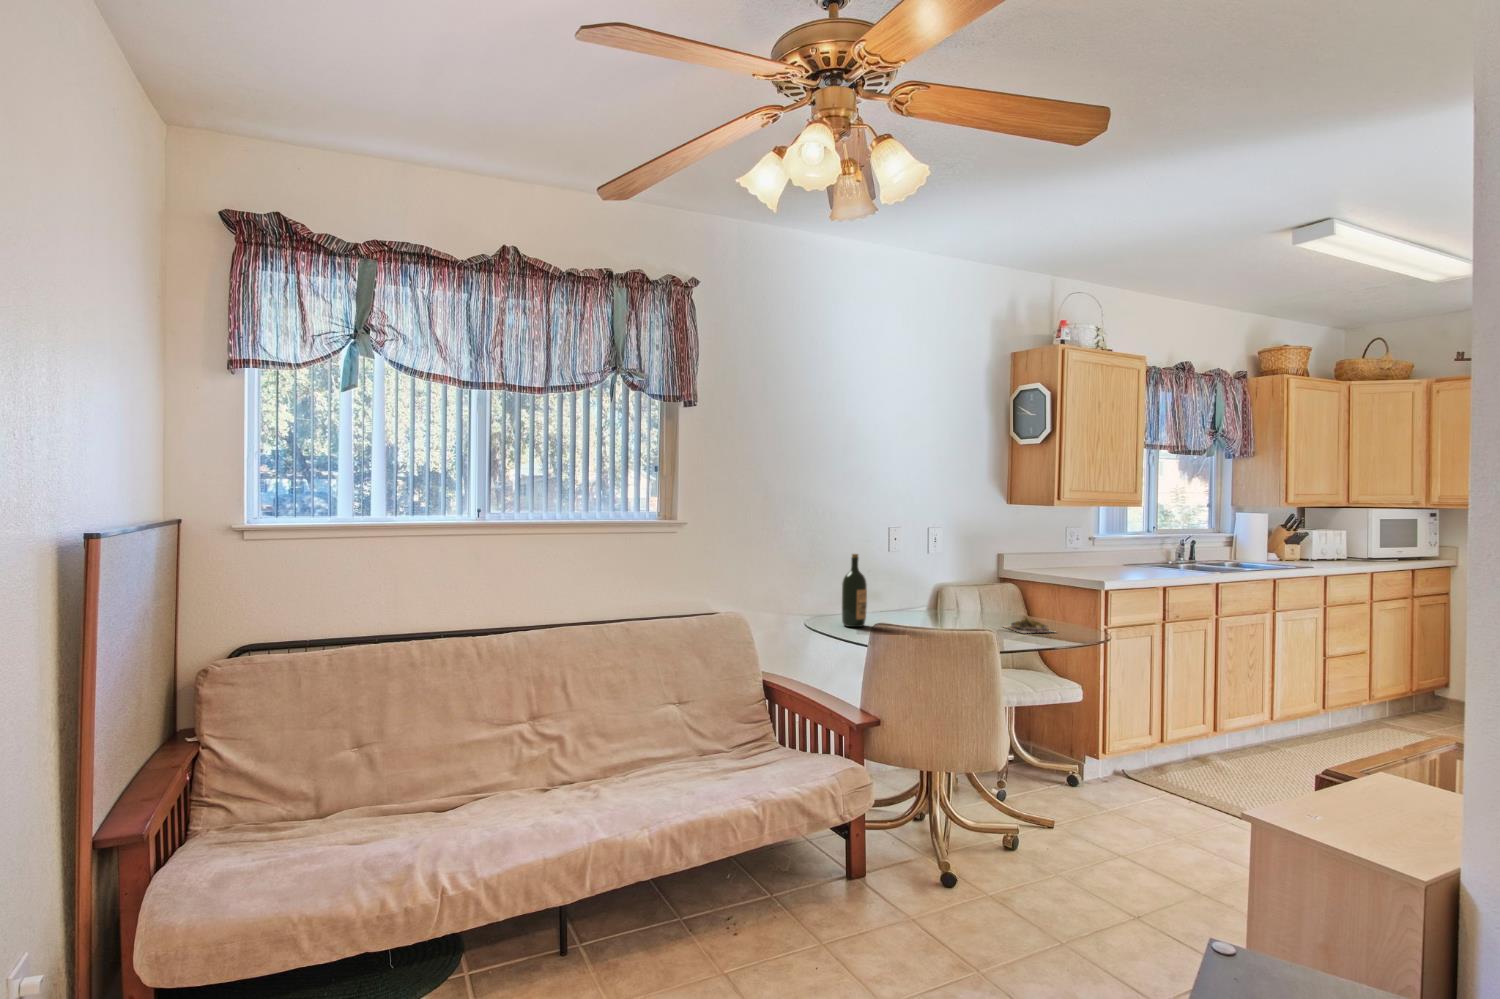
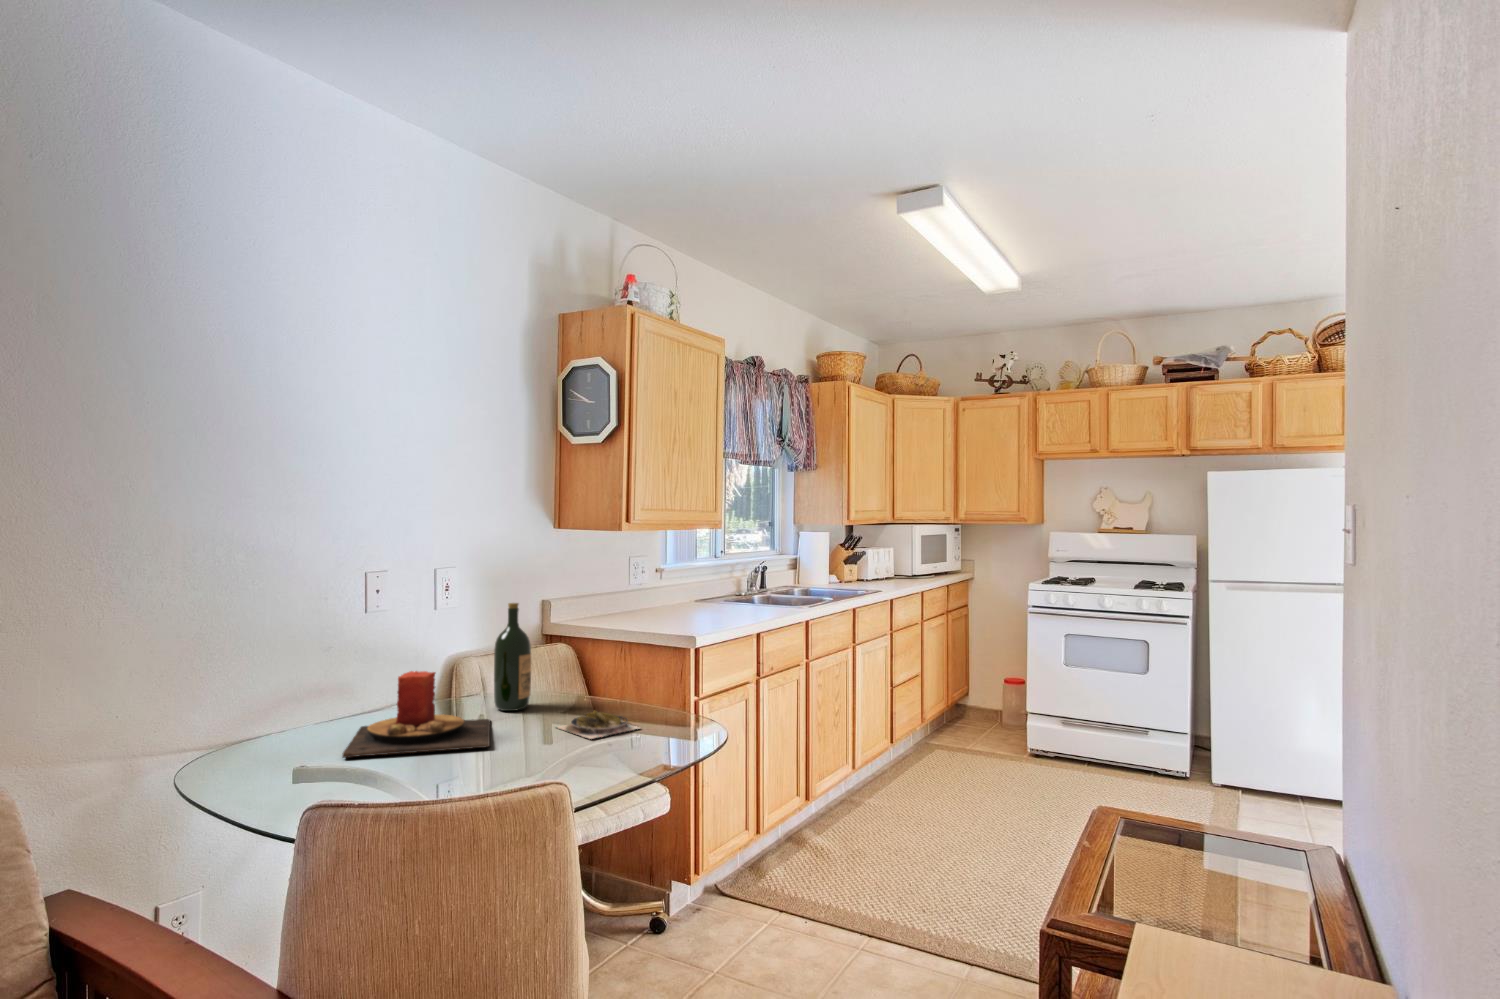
wine bottle: present [842,554,867,627] -> present [494,603,531,711]
candle: none [882,584,961,629] -> present [342,671,490,758]

